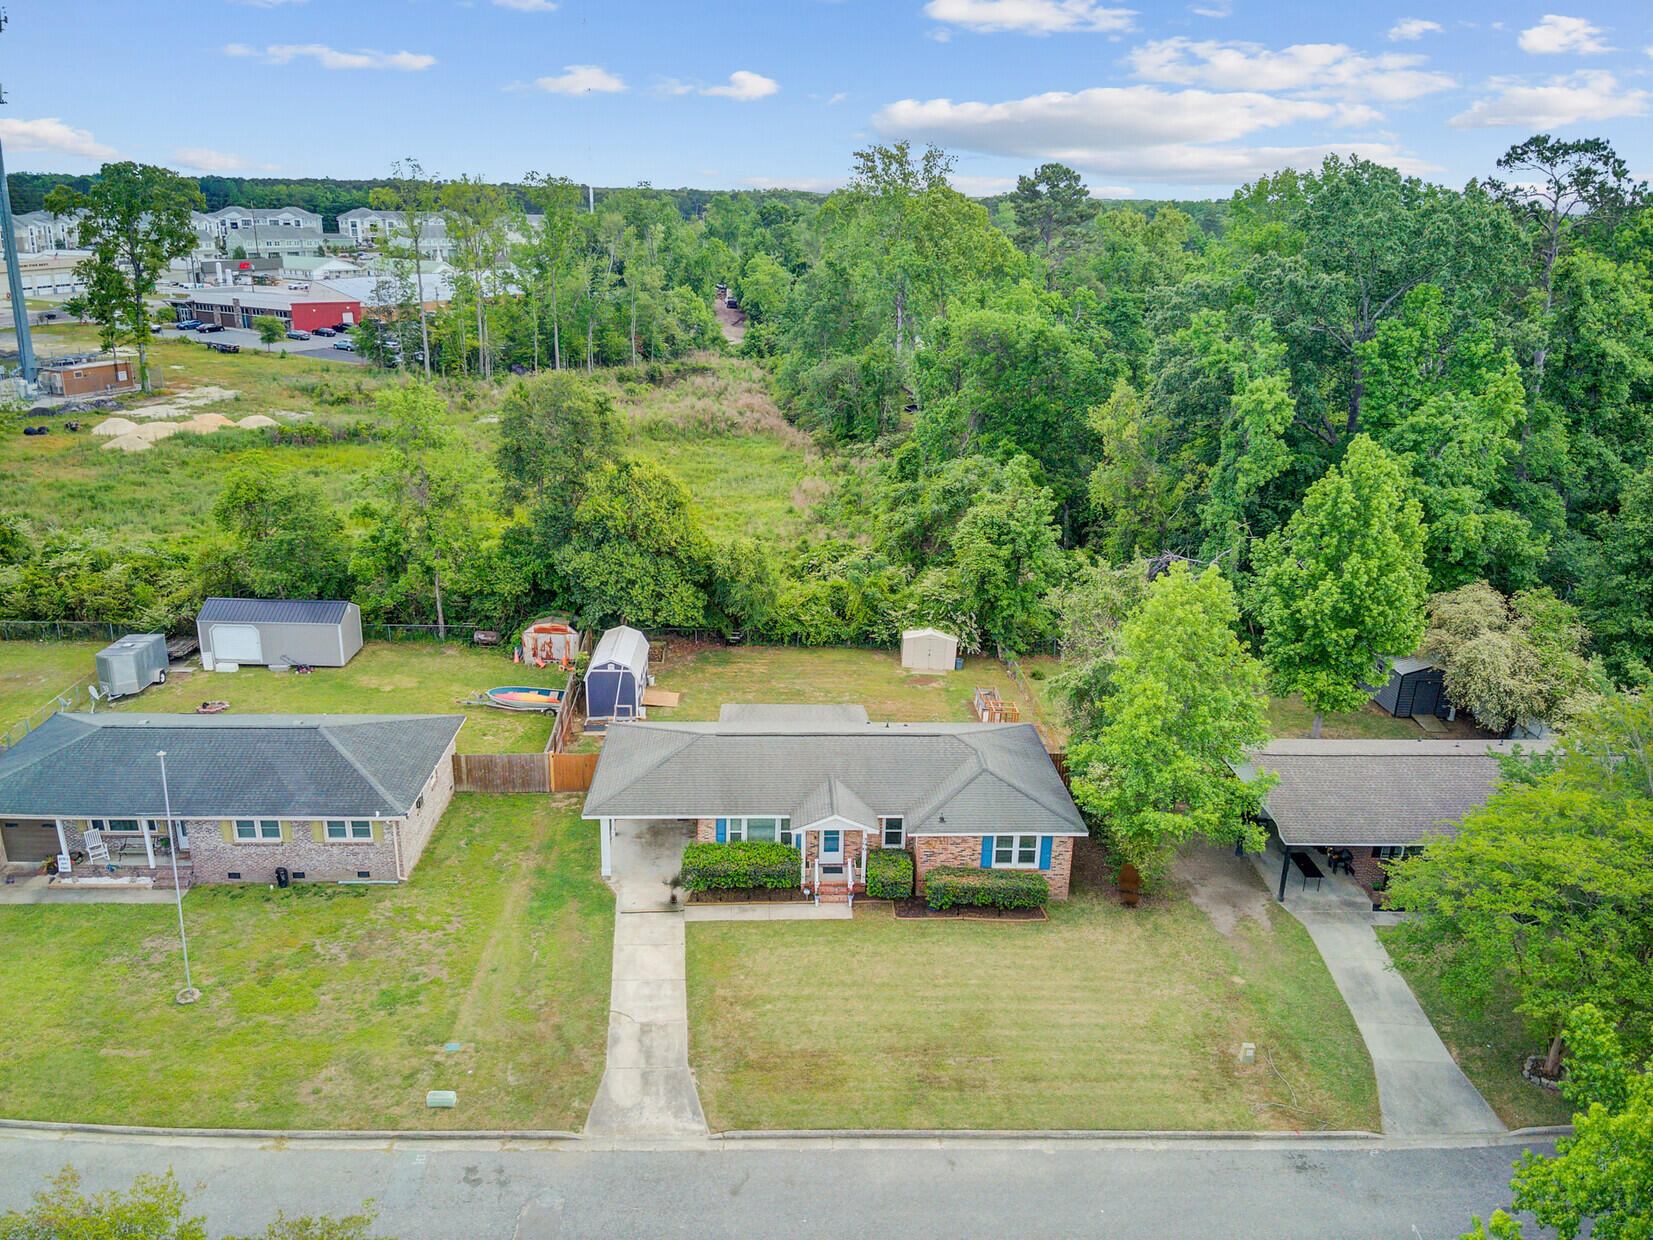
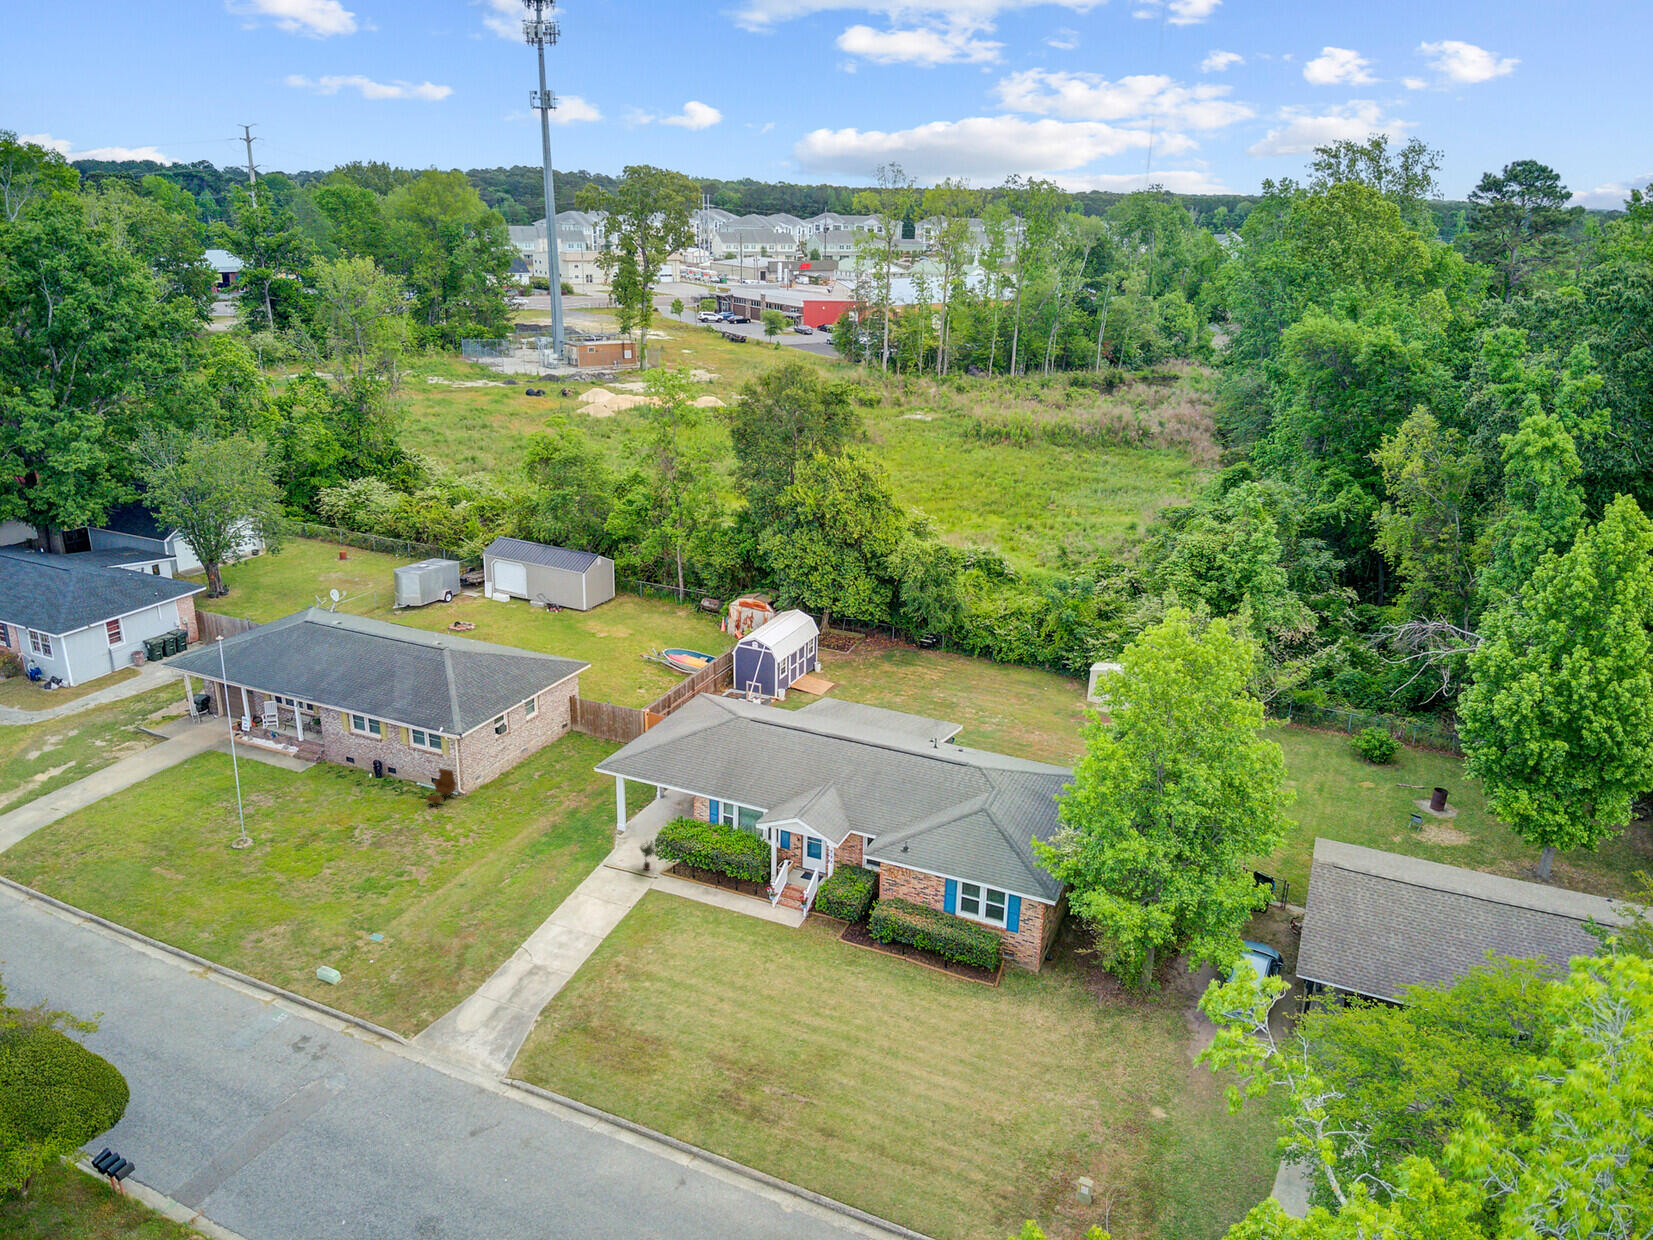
lounge chair: present [1116,863,1143,905] -> present [427,769,456,806]

